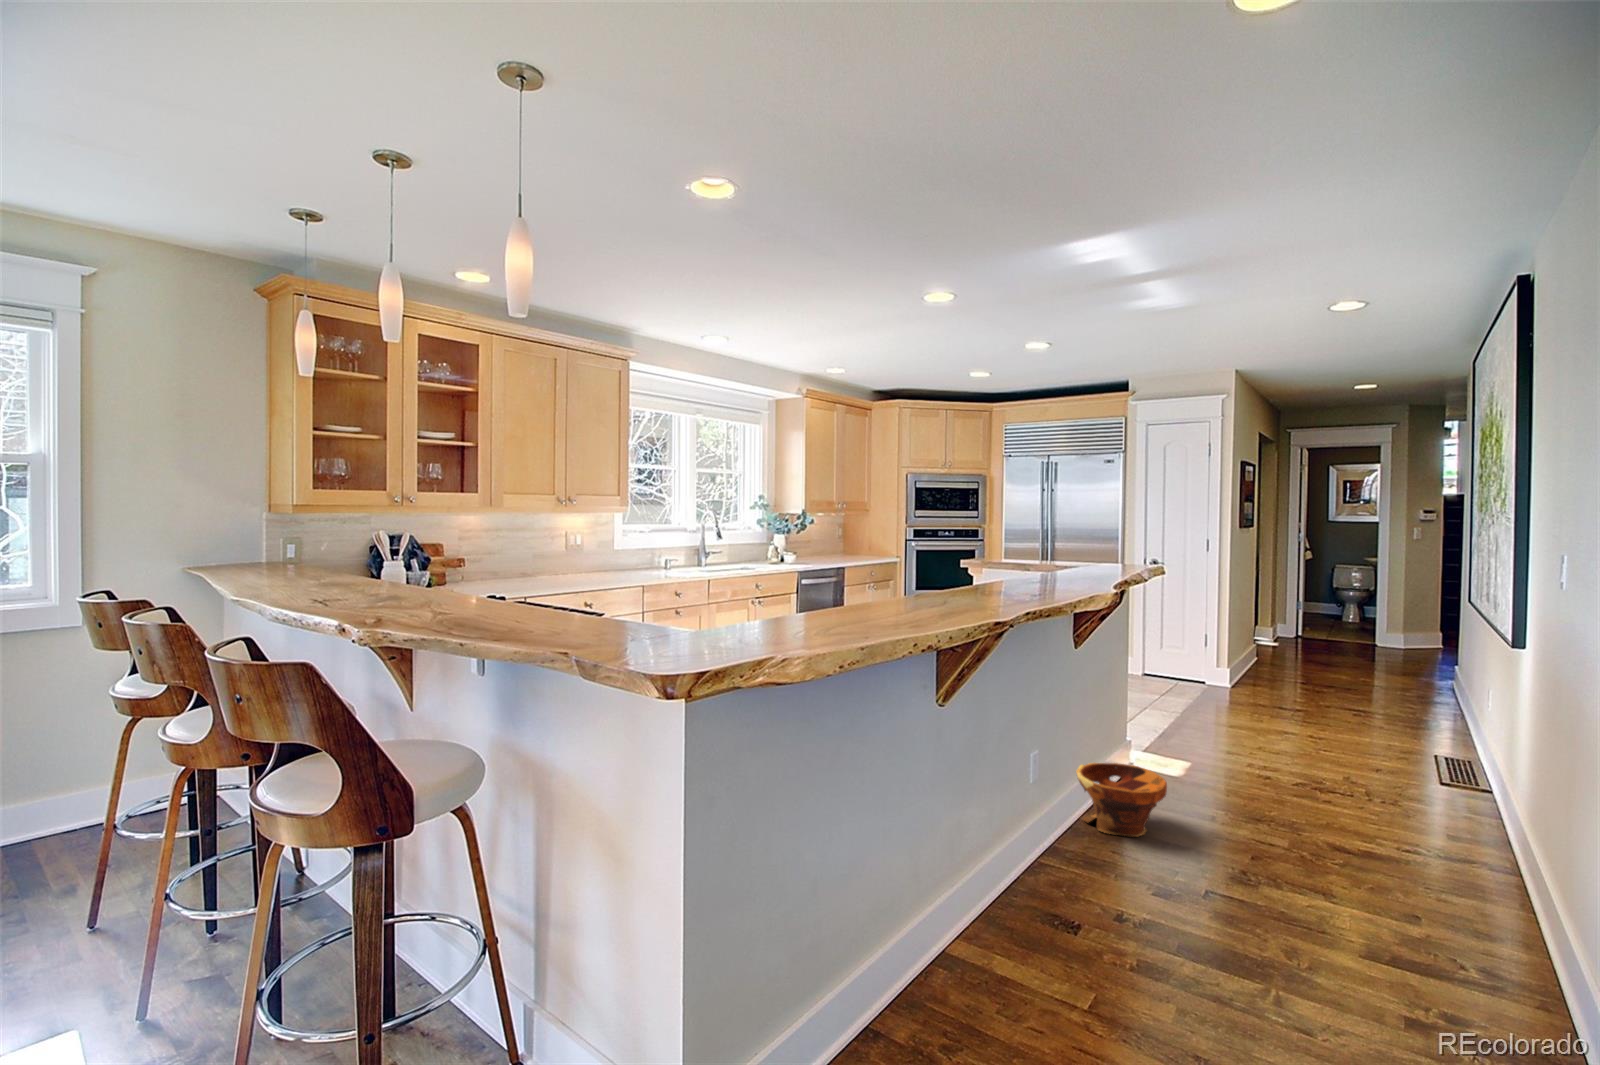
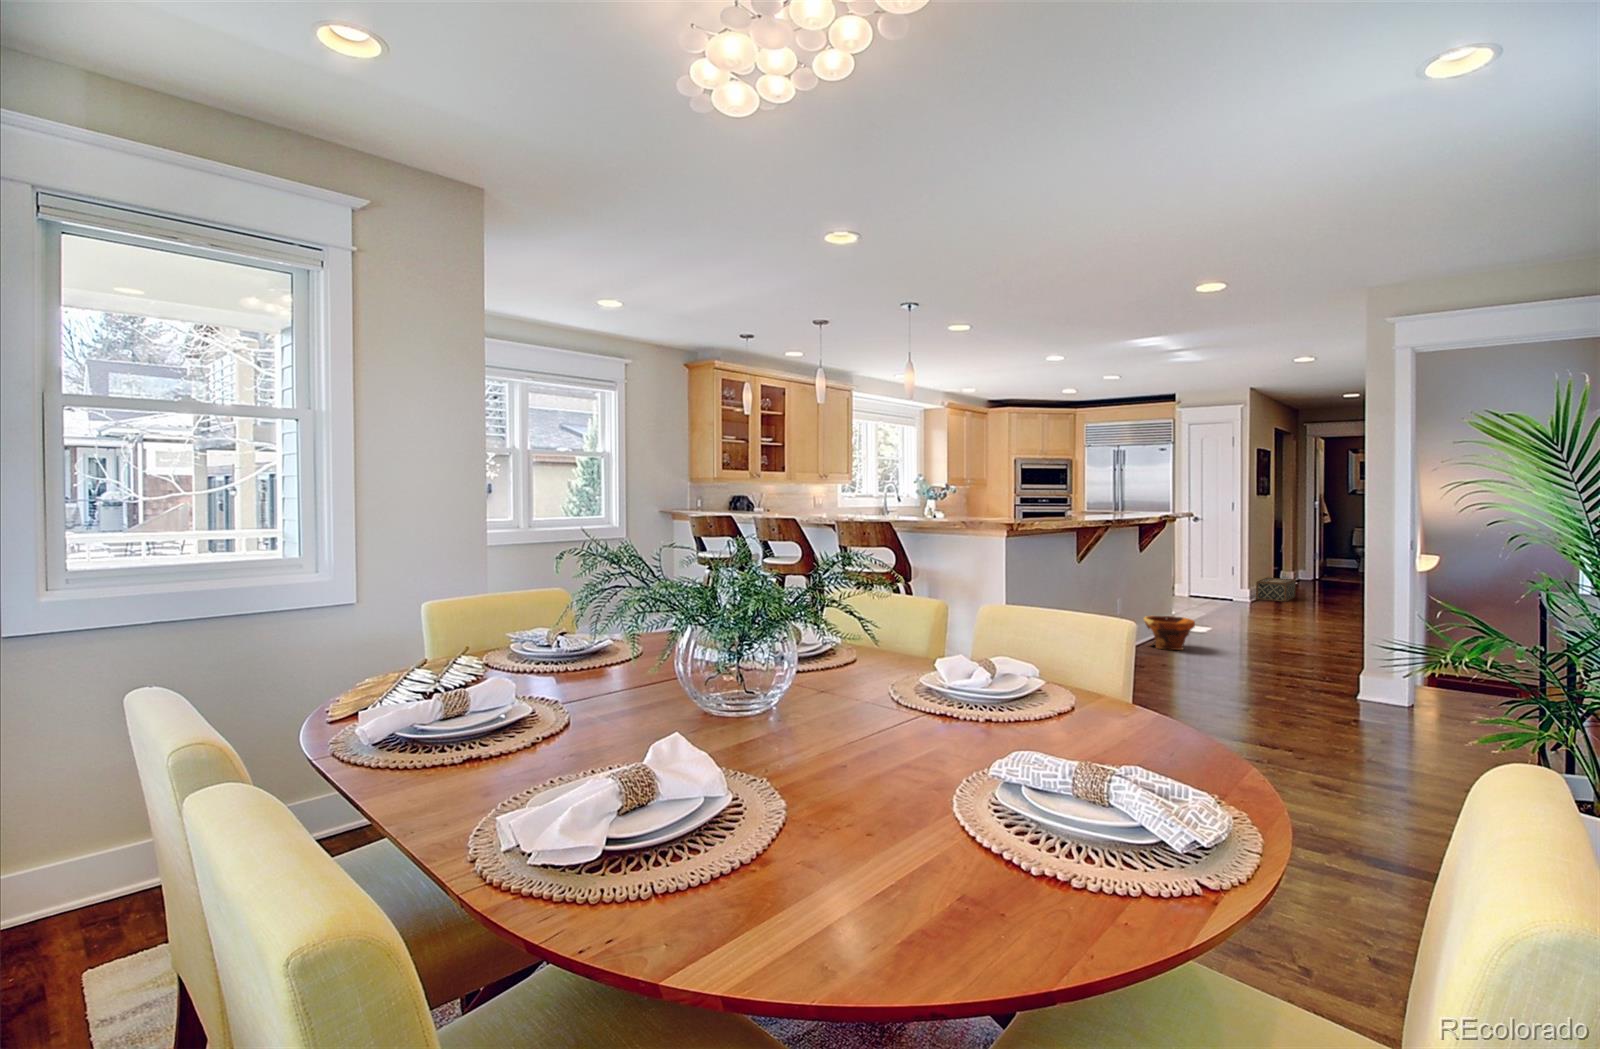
woven basket: none [1236,644,1289,684] -> present [1256,578,1296,602]

